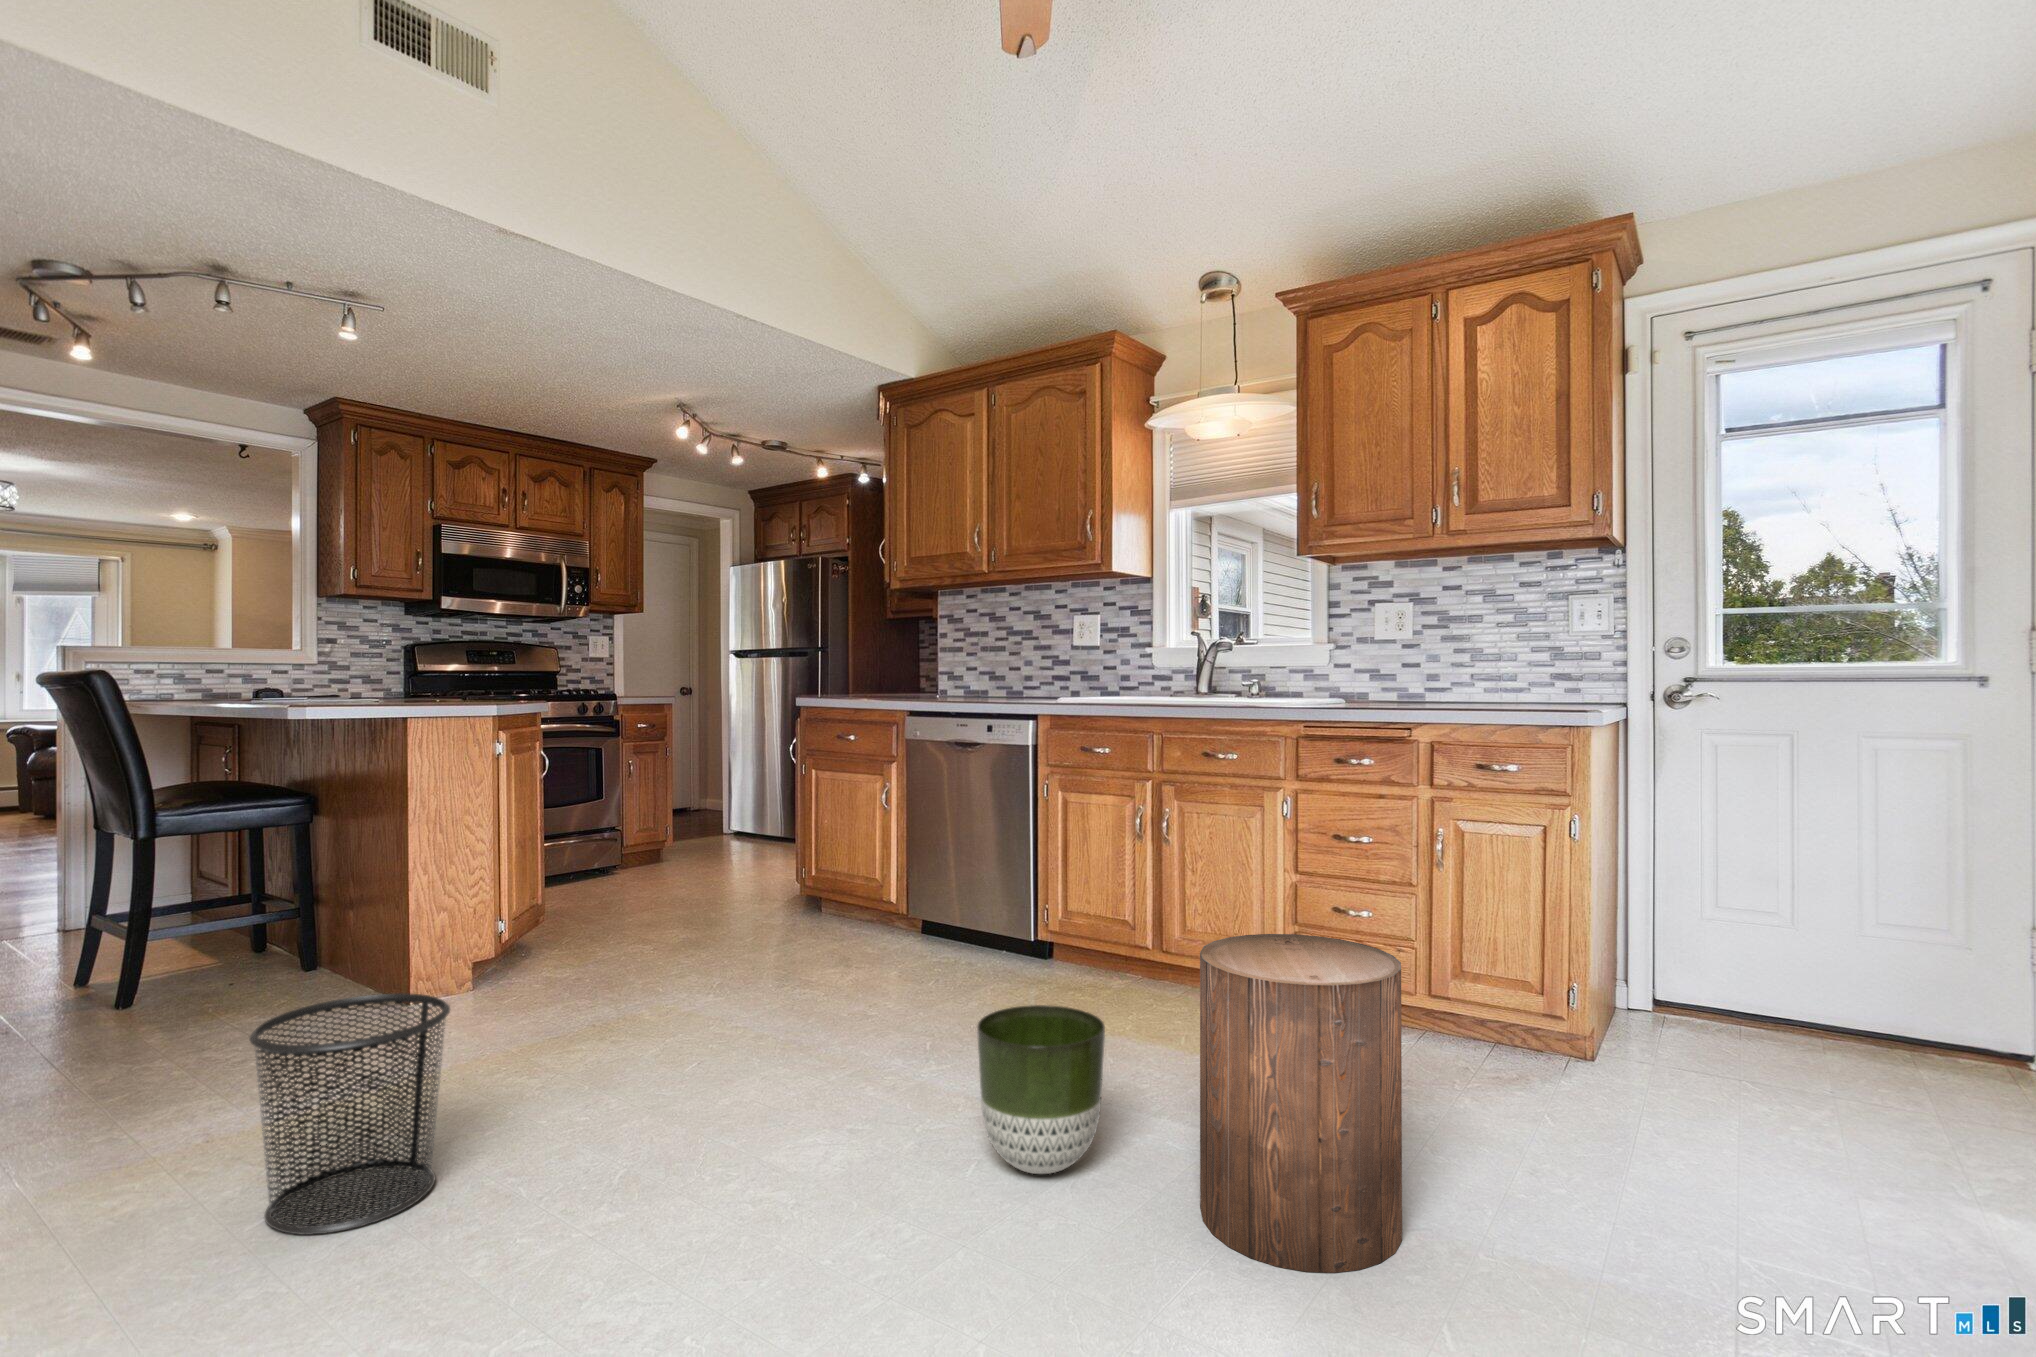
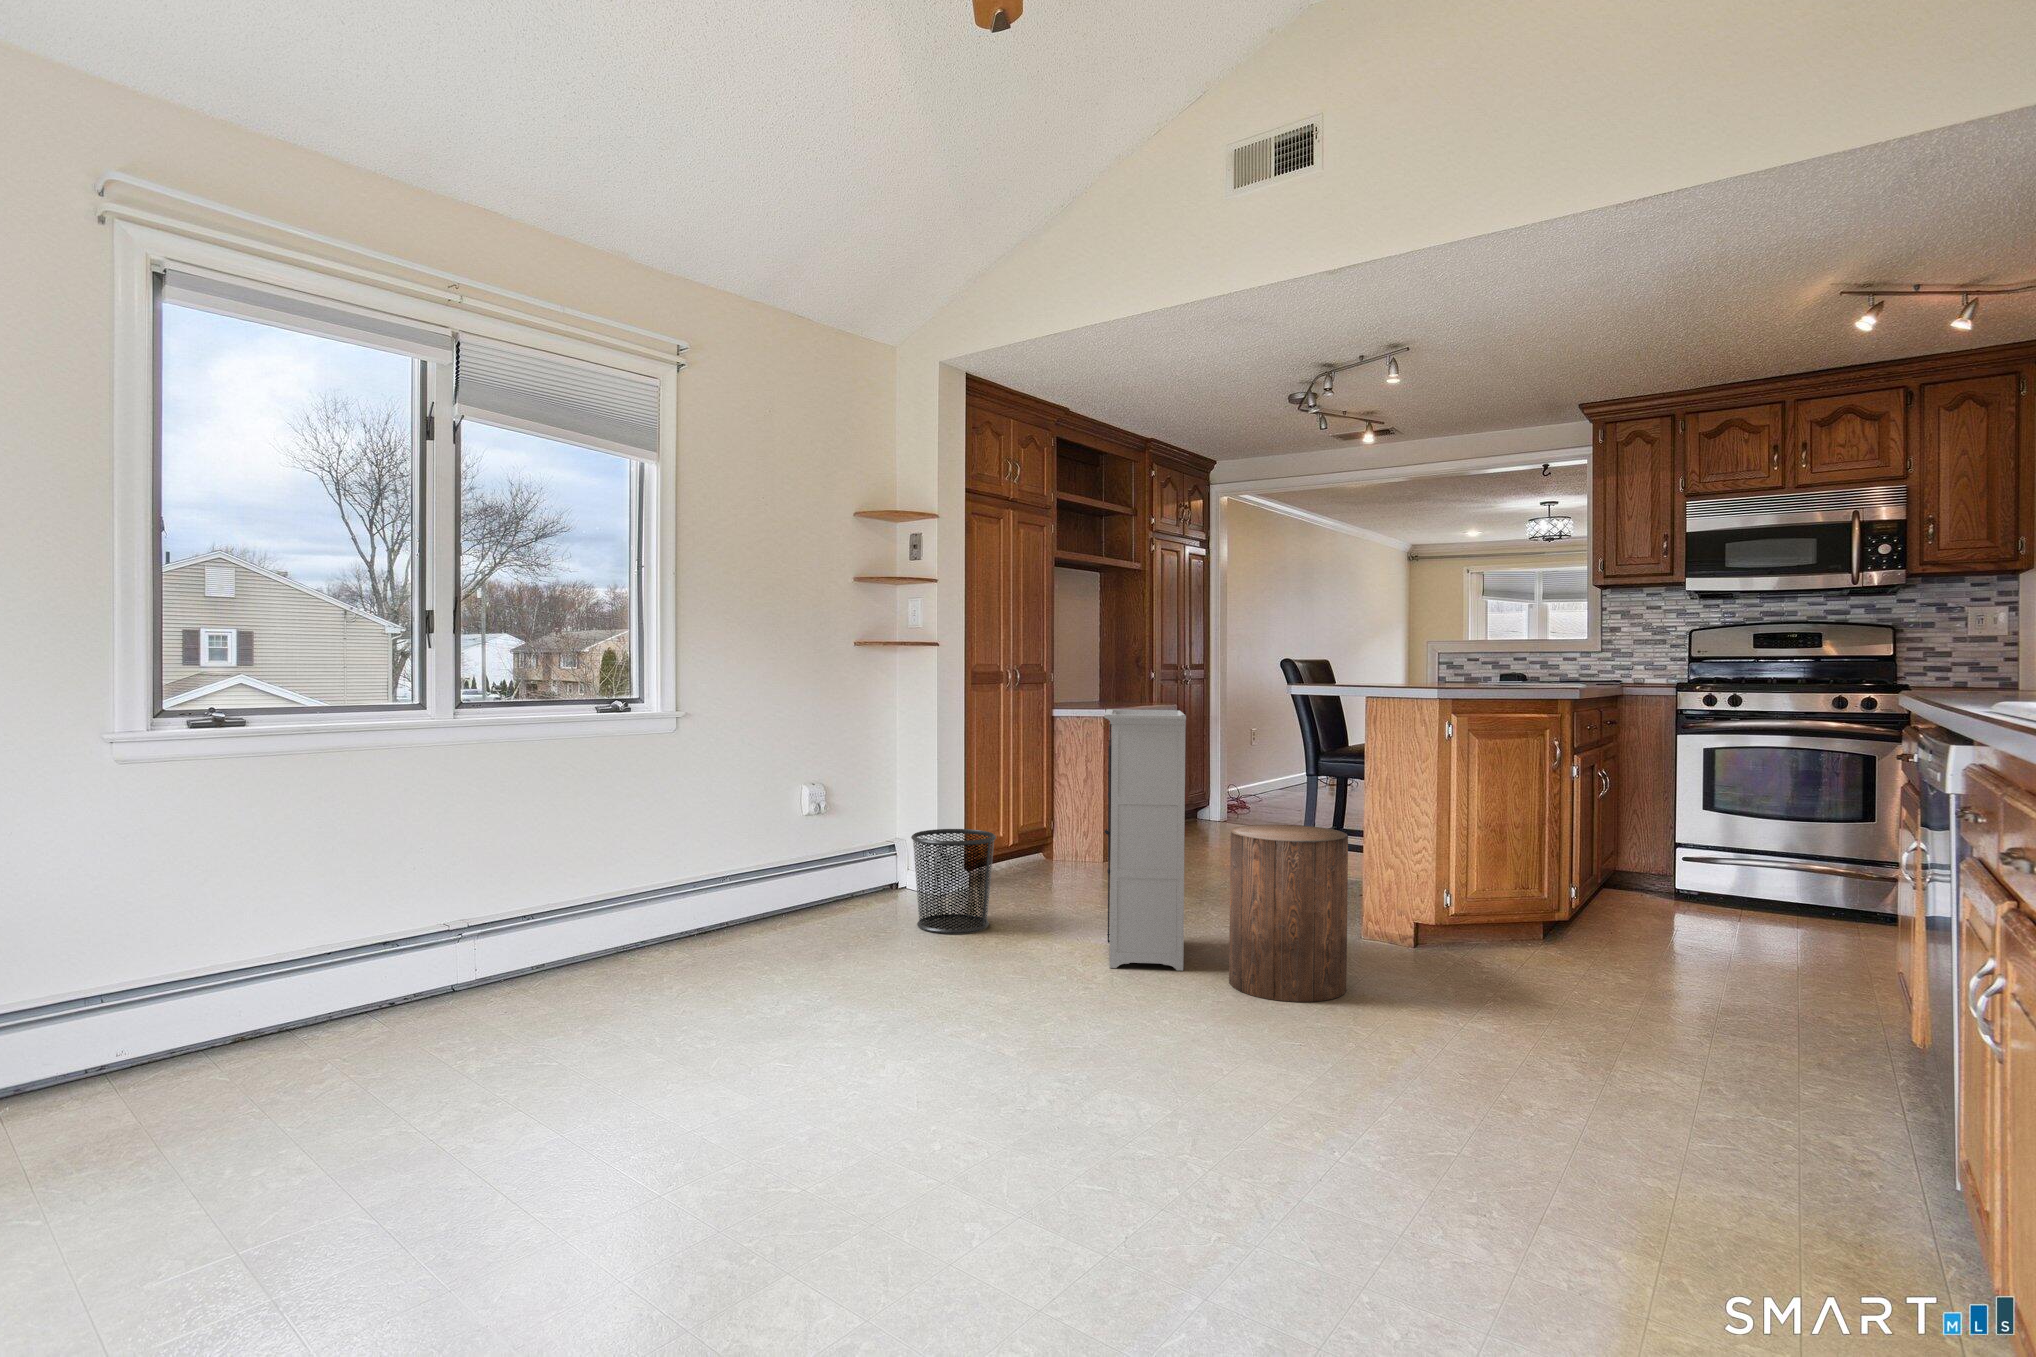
storage cabinet: none [541,734,745,1080] -> present [1104,709,1186,971]
stool: present [1200,934,1402,1273] -> present [1229,824,1348,1002]
planter: present [977,1005,1105,1174] -> none [863,922,963,1045]

